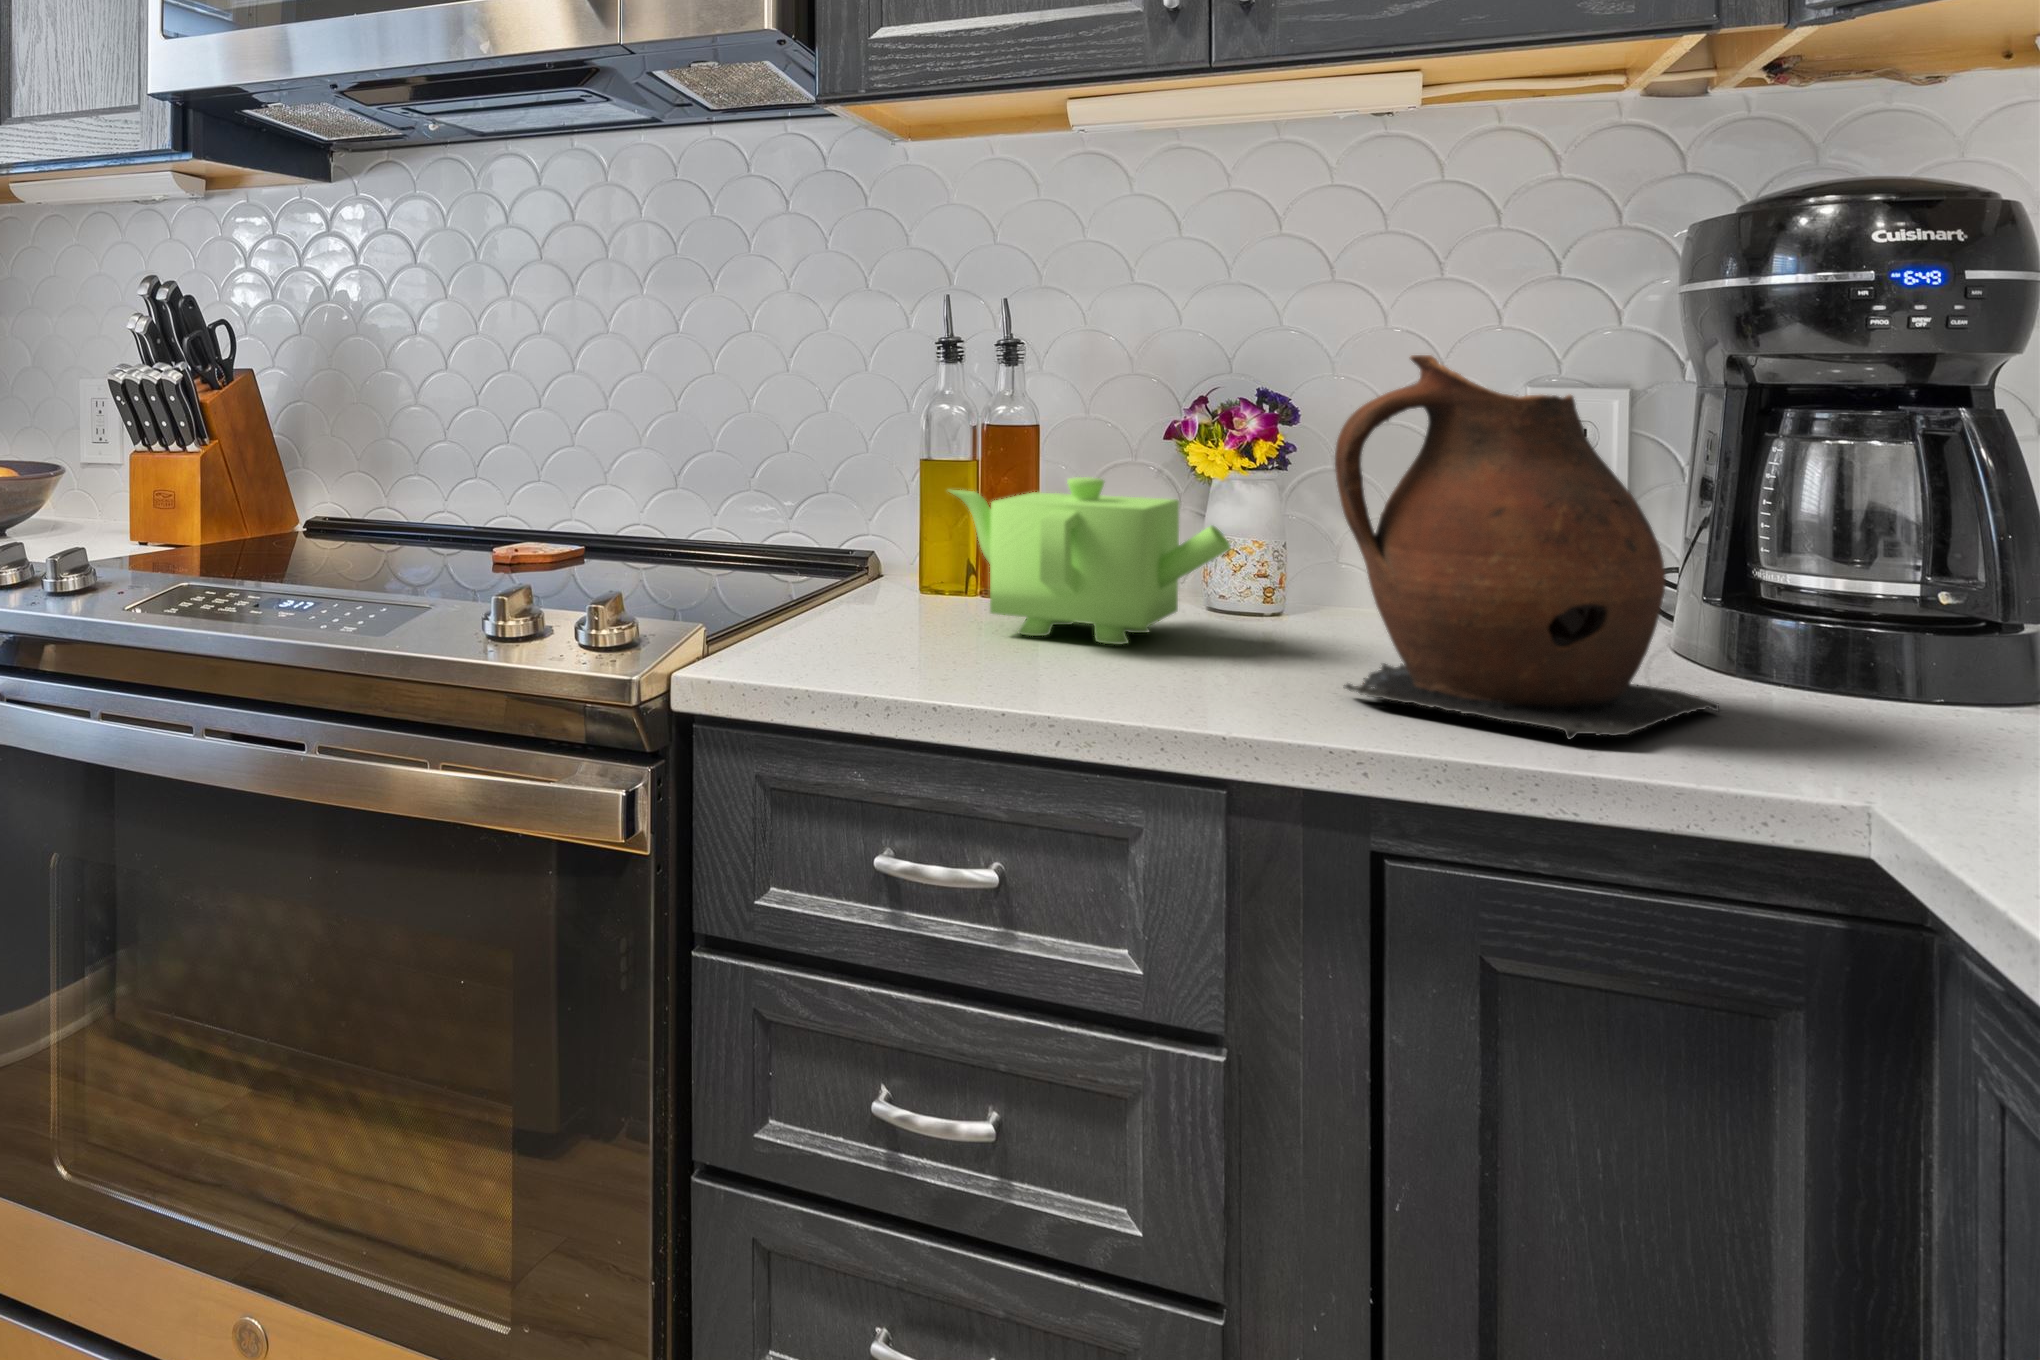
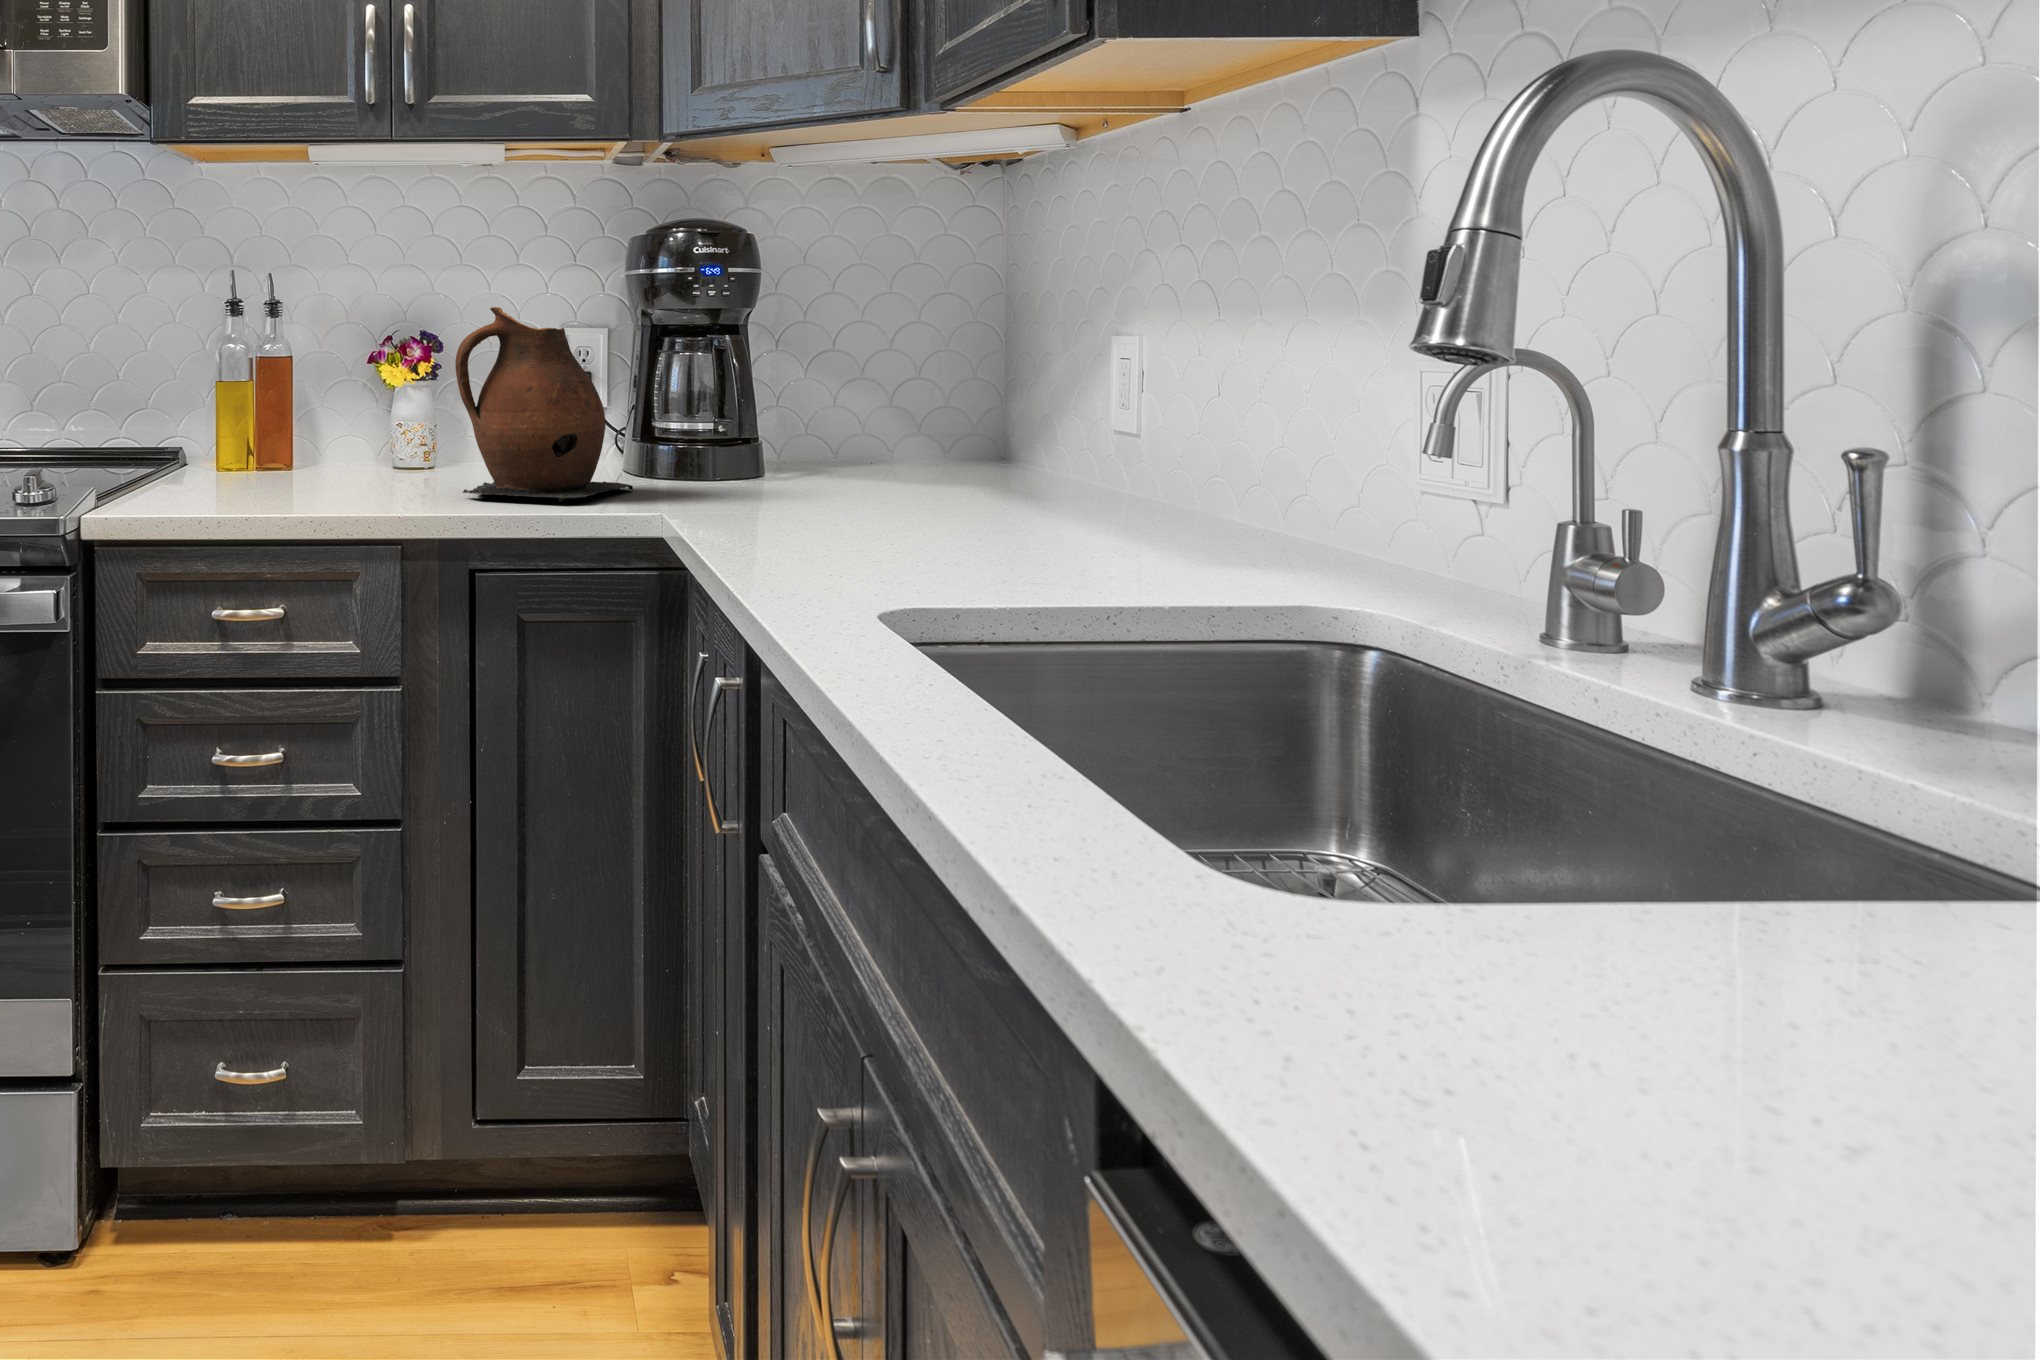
teapot: present [950,477,1231,644] -> none [236,385,406,487]

